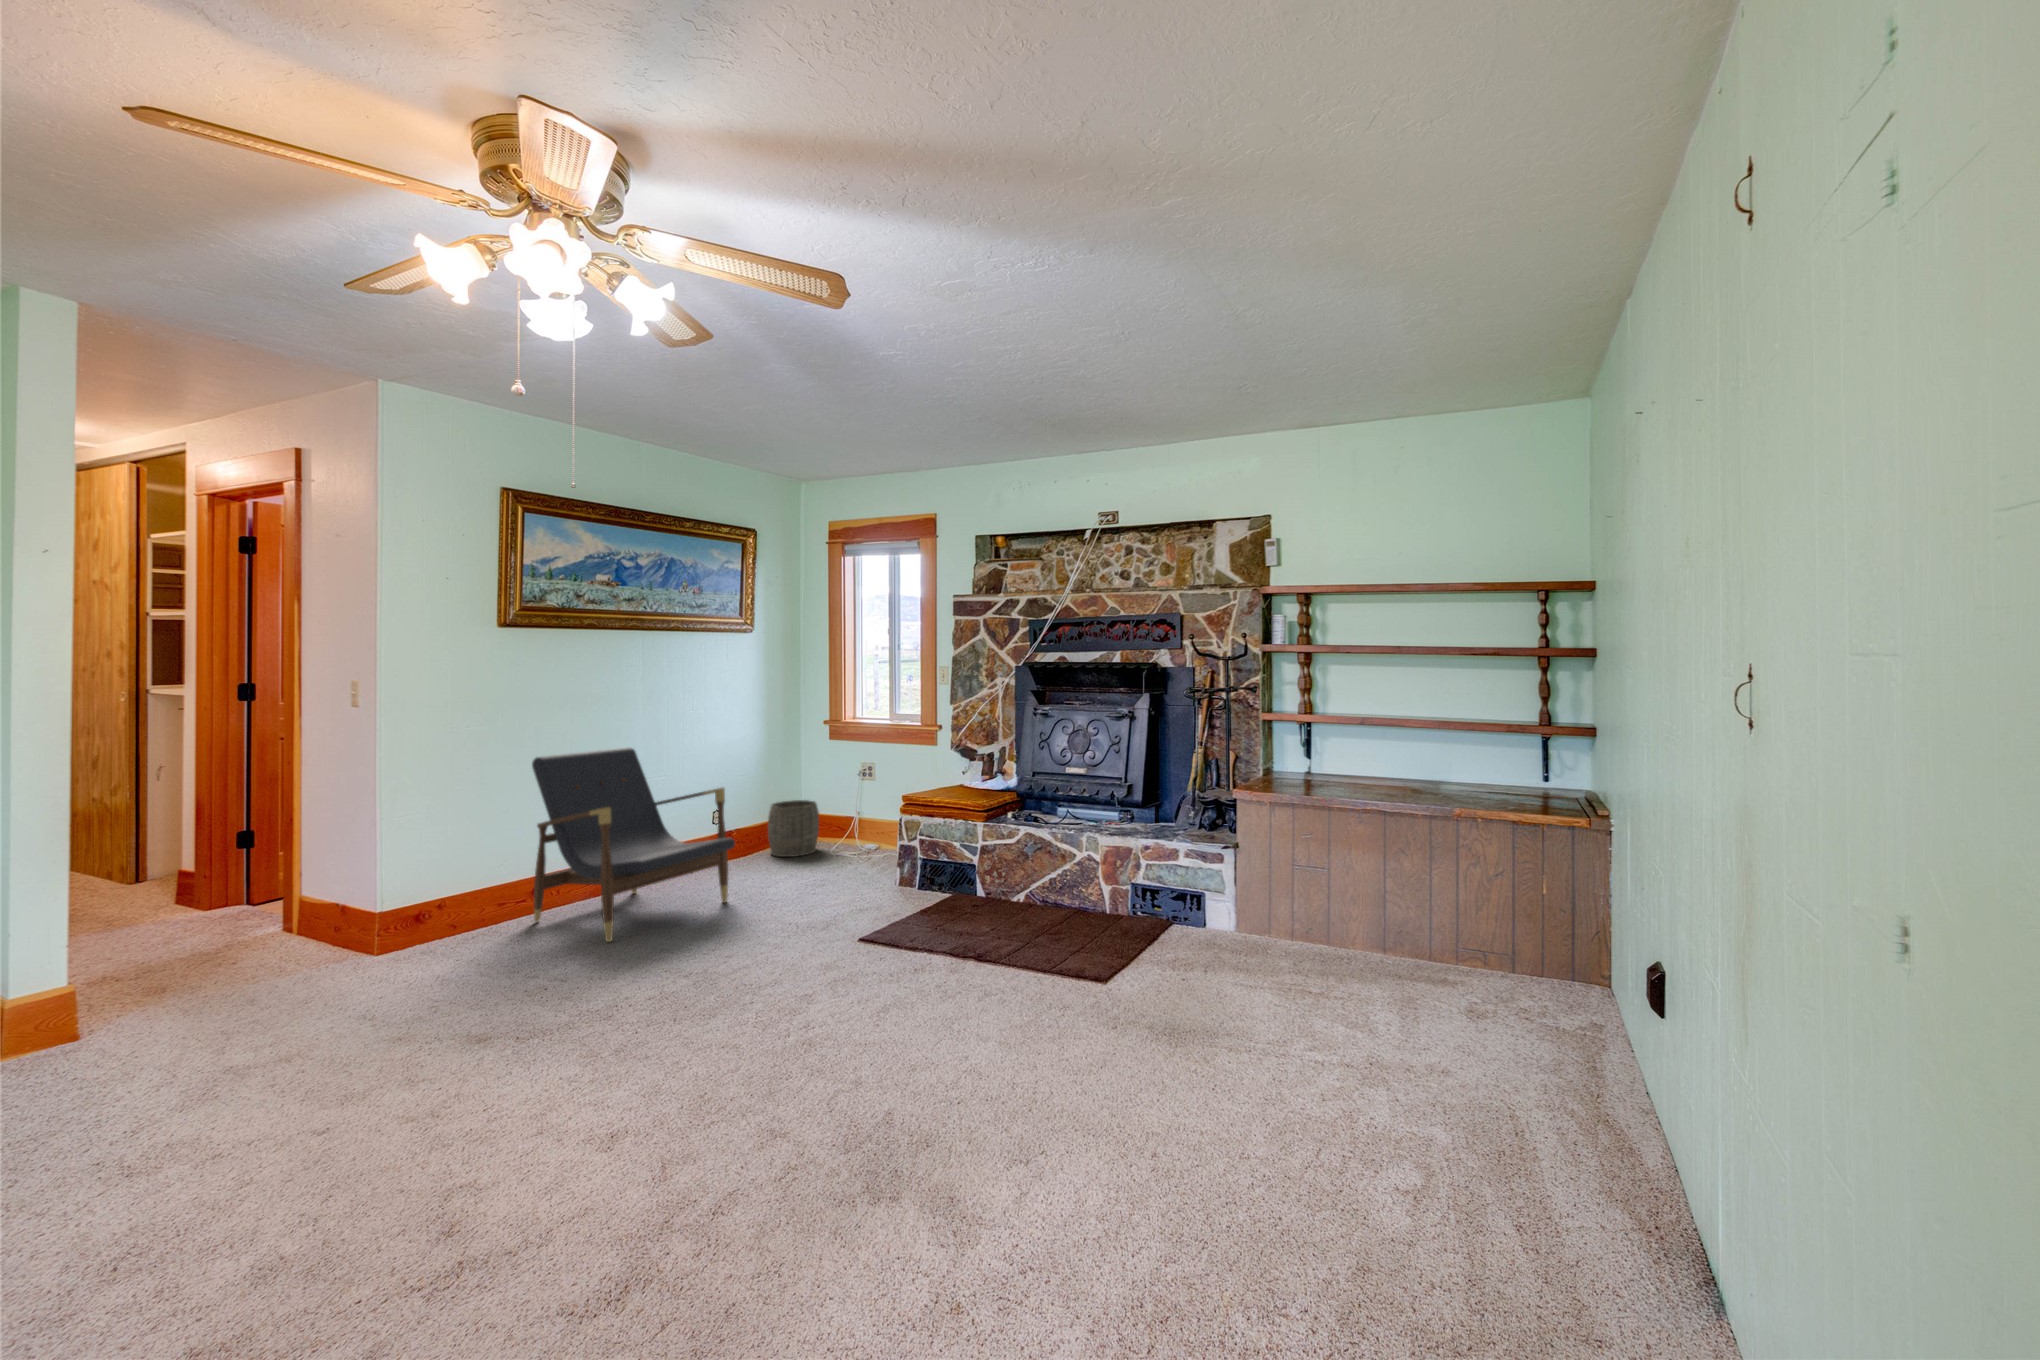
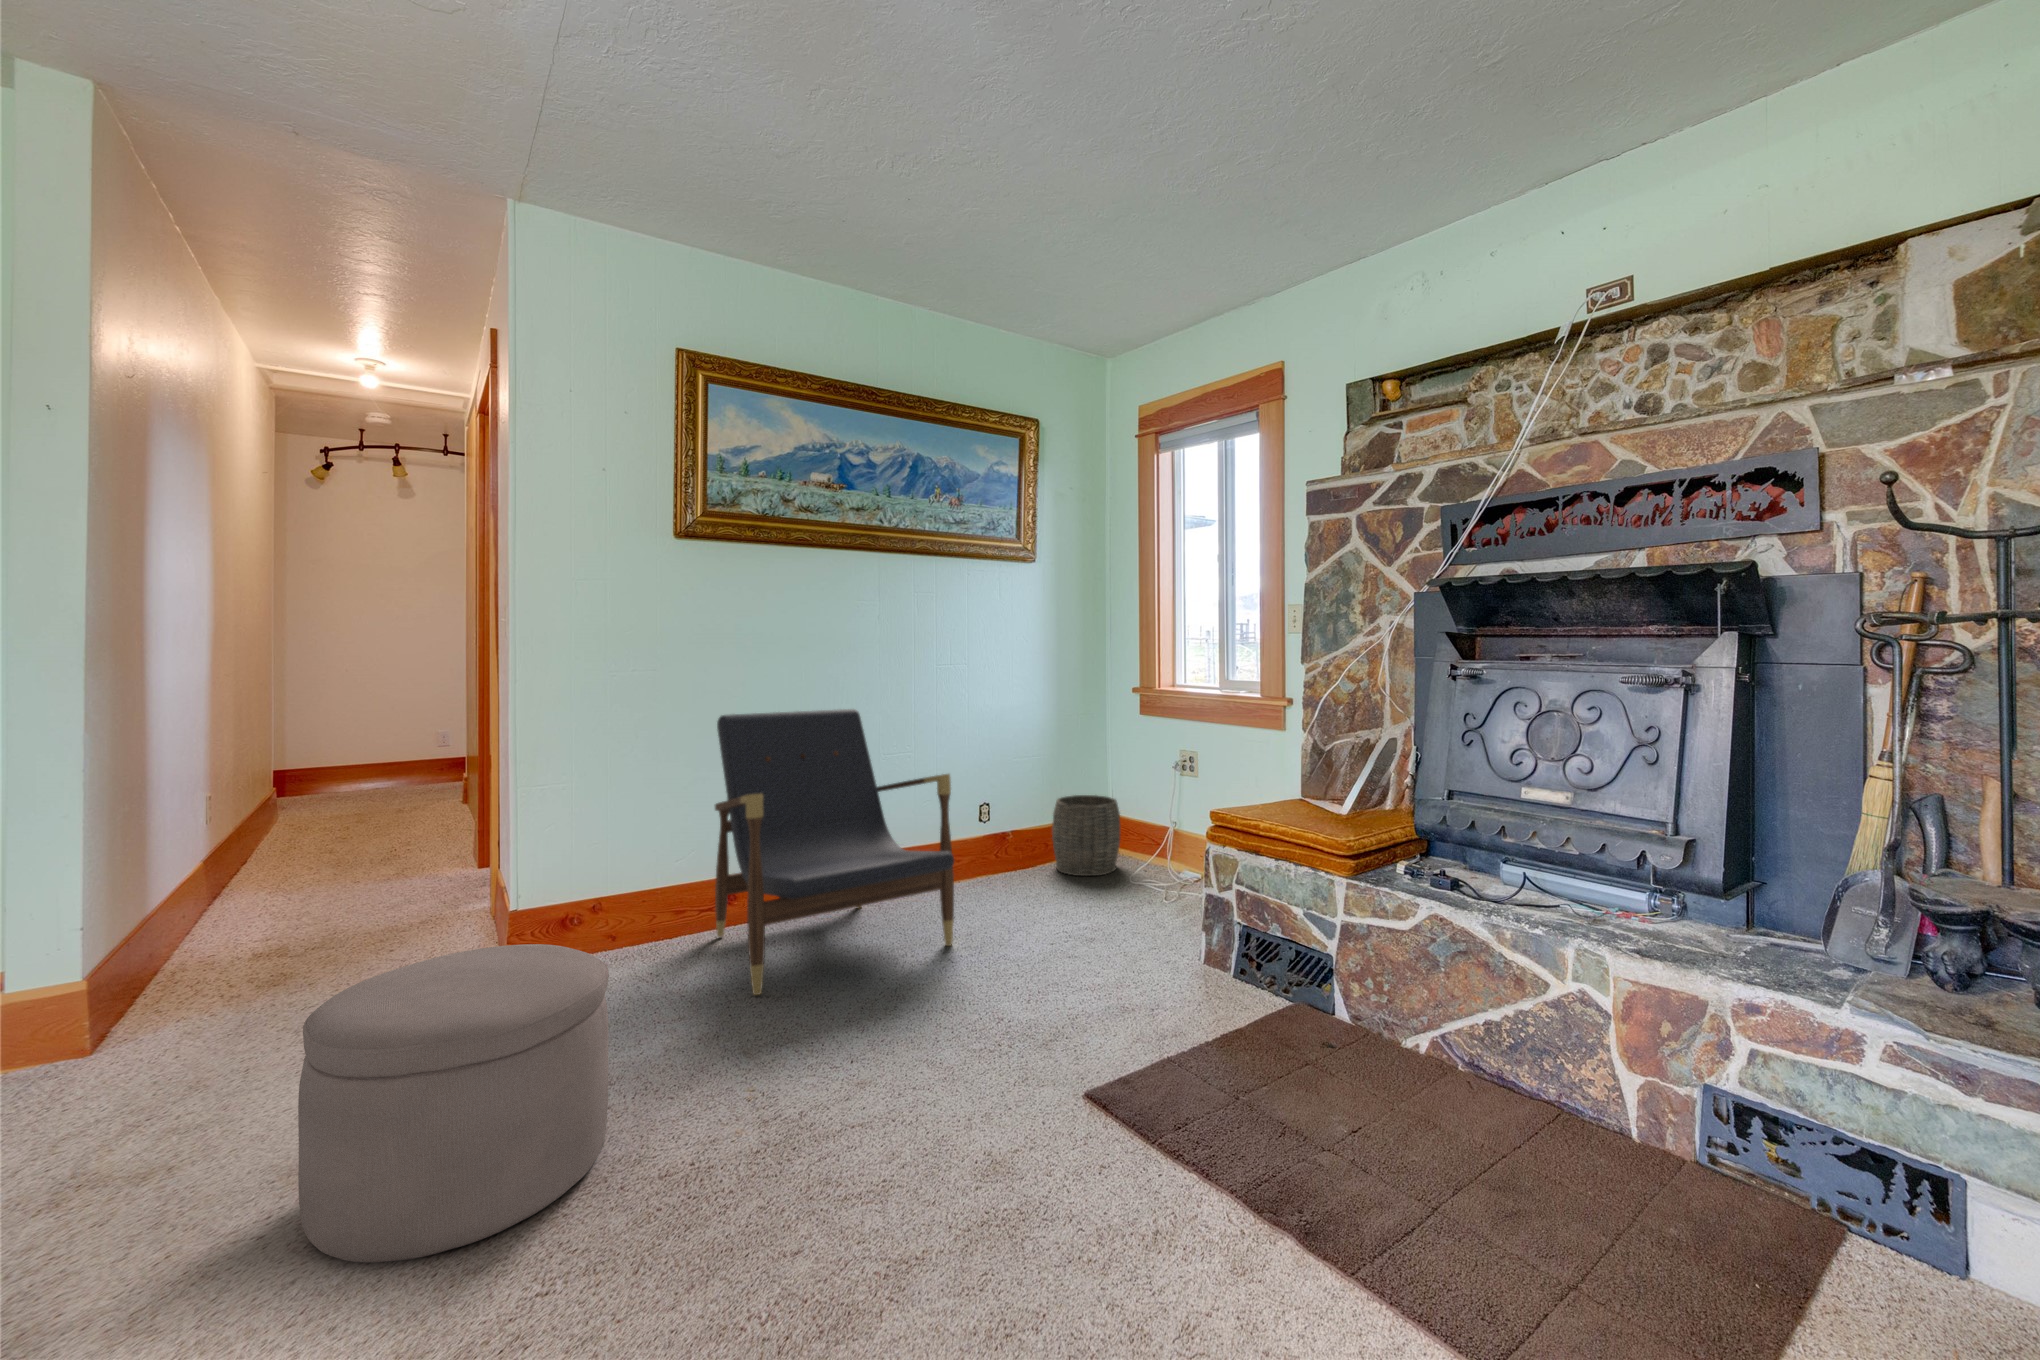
ottoman: none [425,900,600,1062] -> present [298,944,609,1263]

